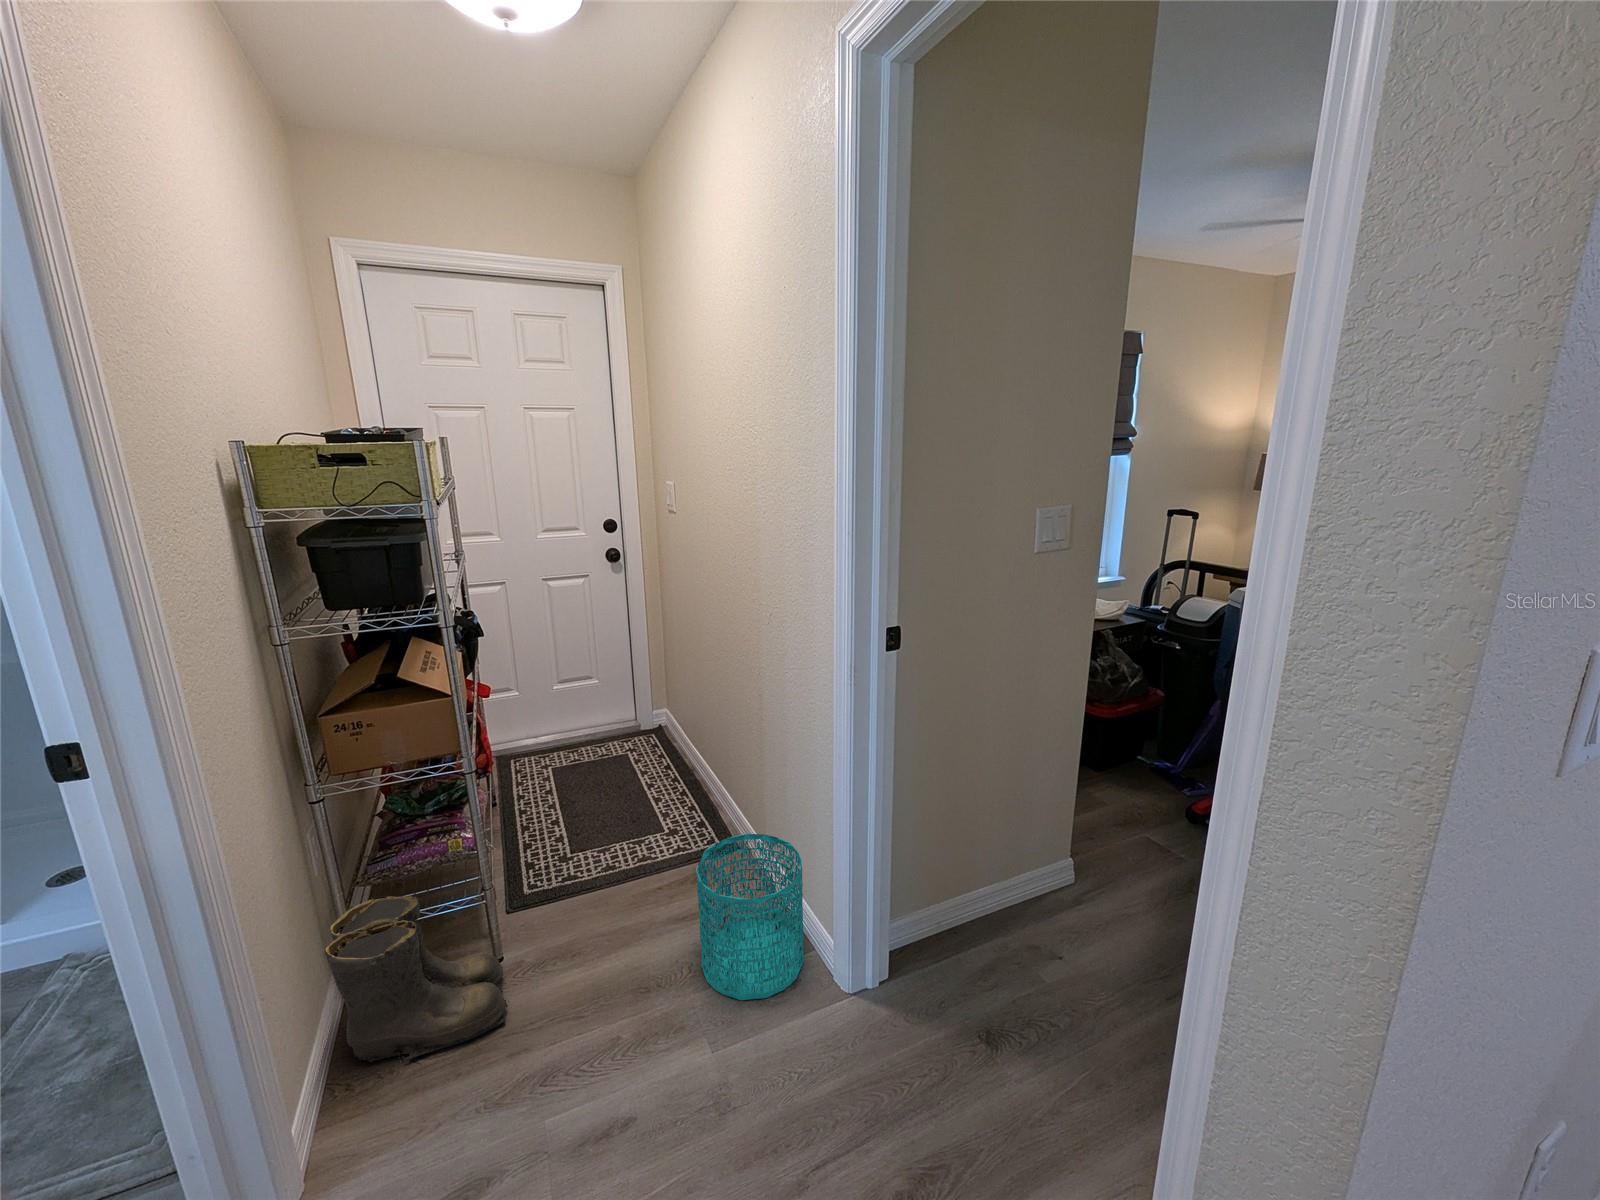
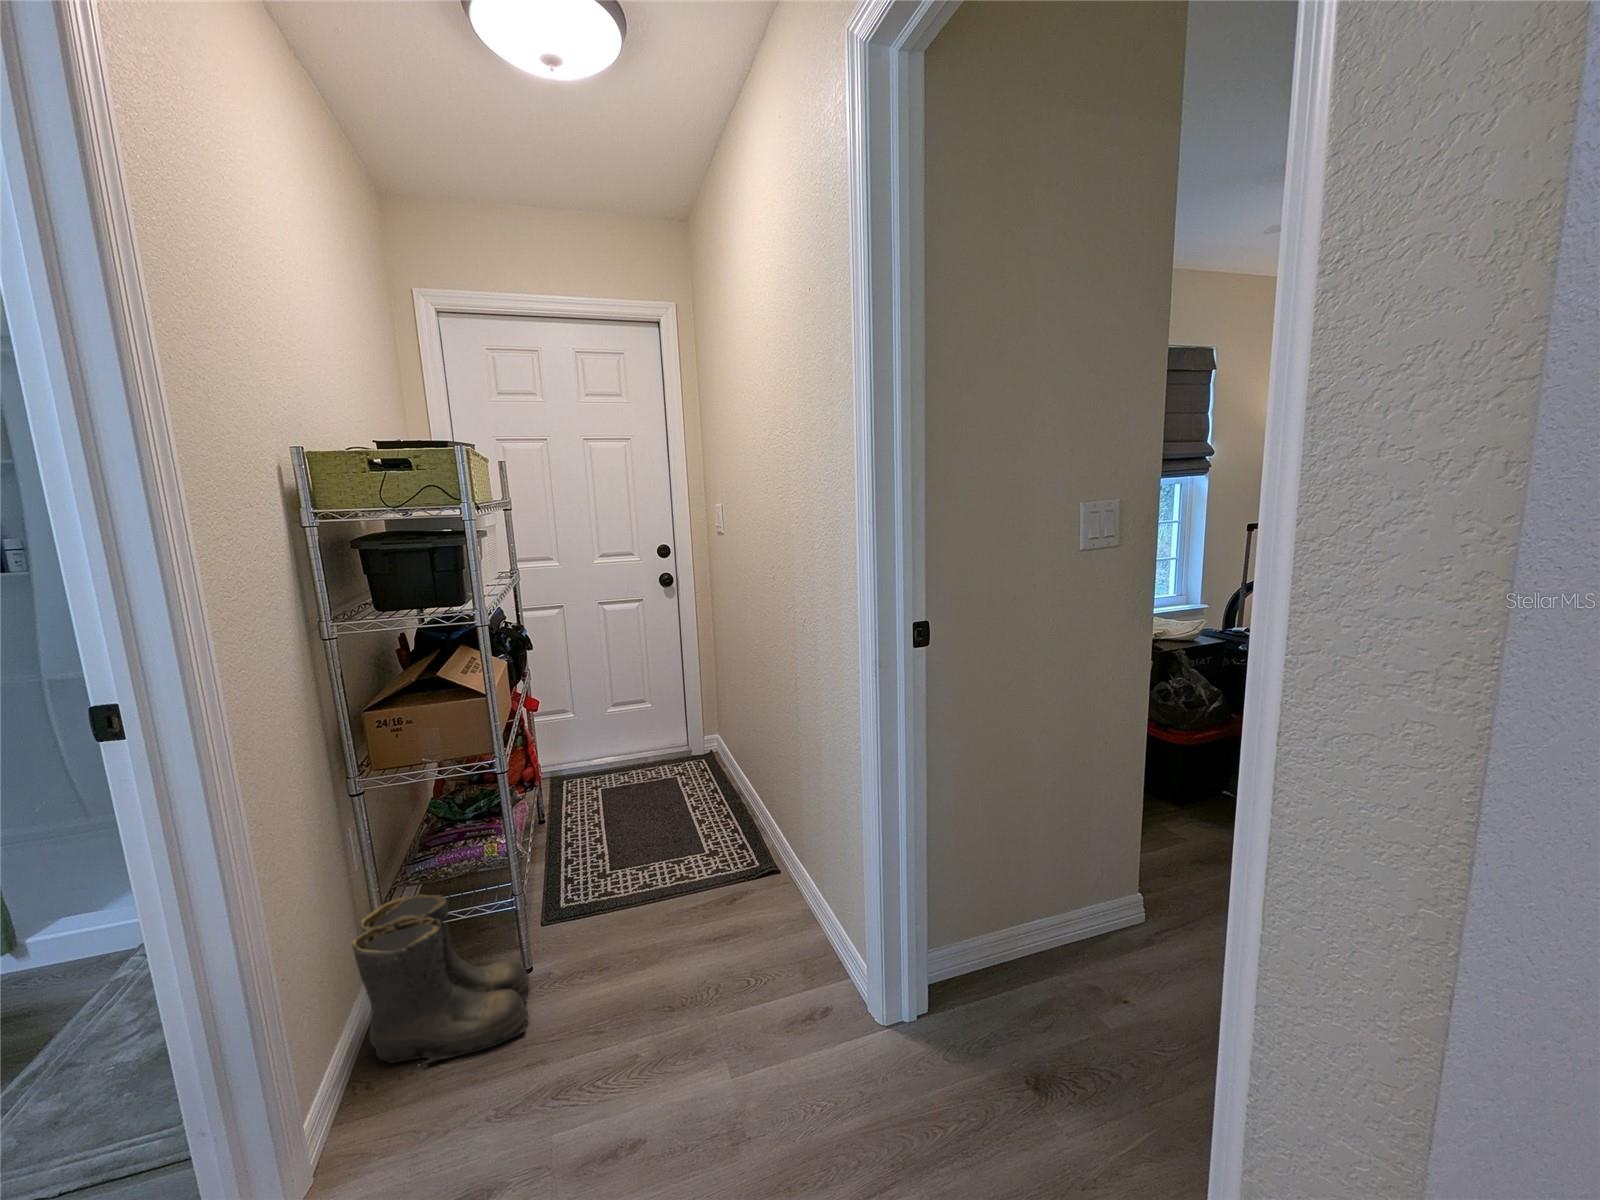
wastebasket: present [696,834,804,1000] -> none [722,849,836,1026]

